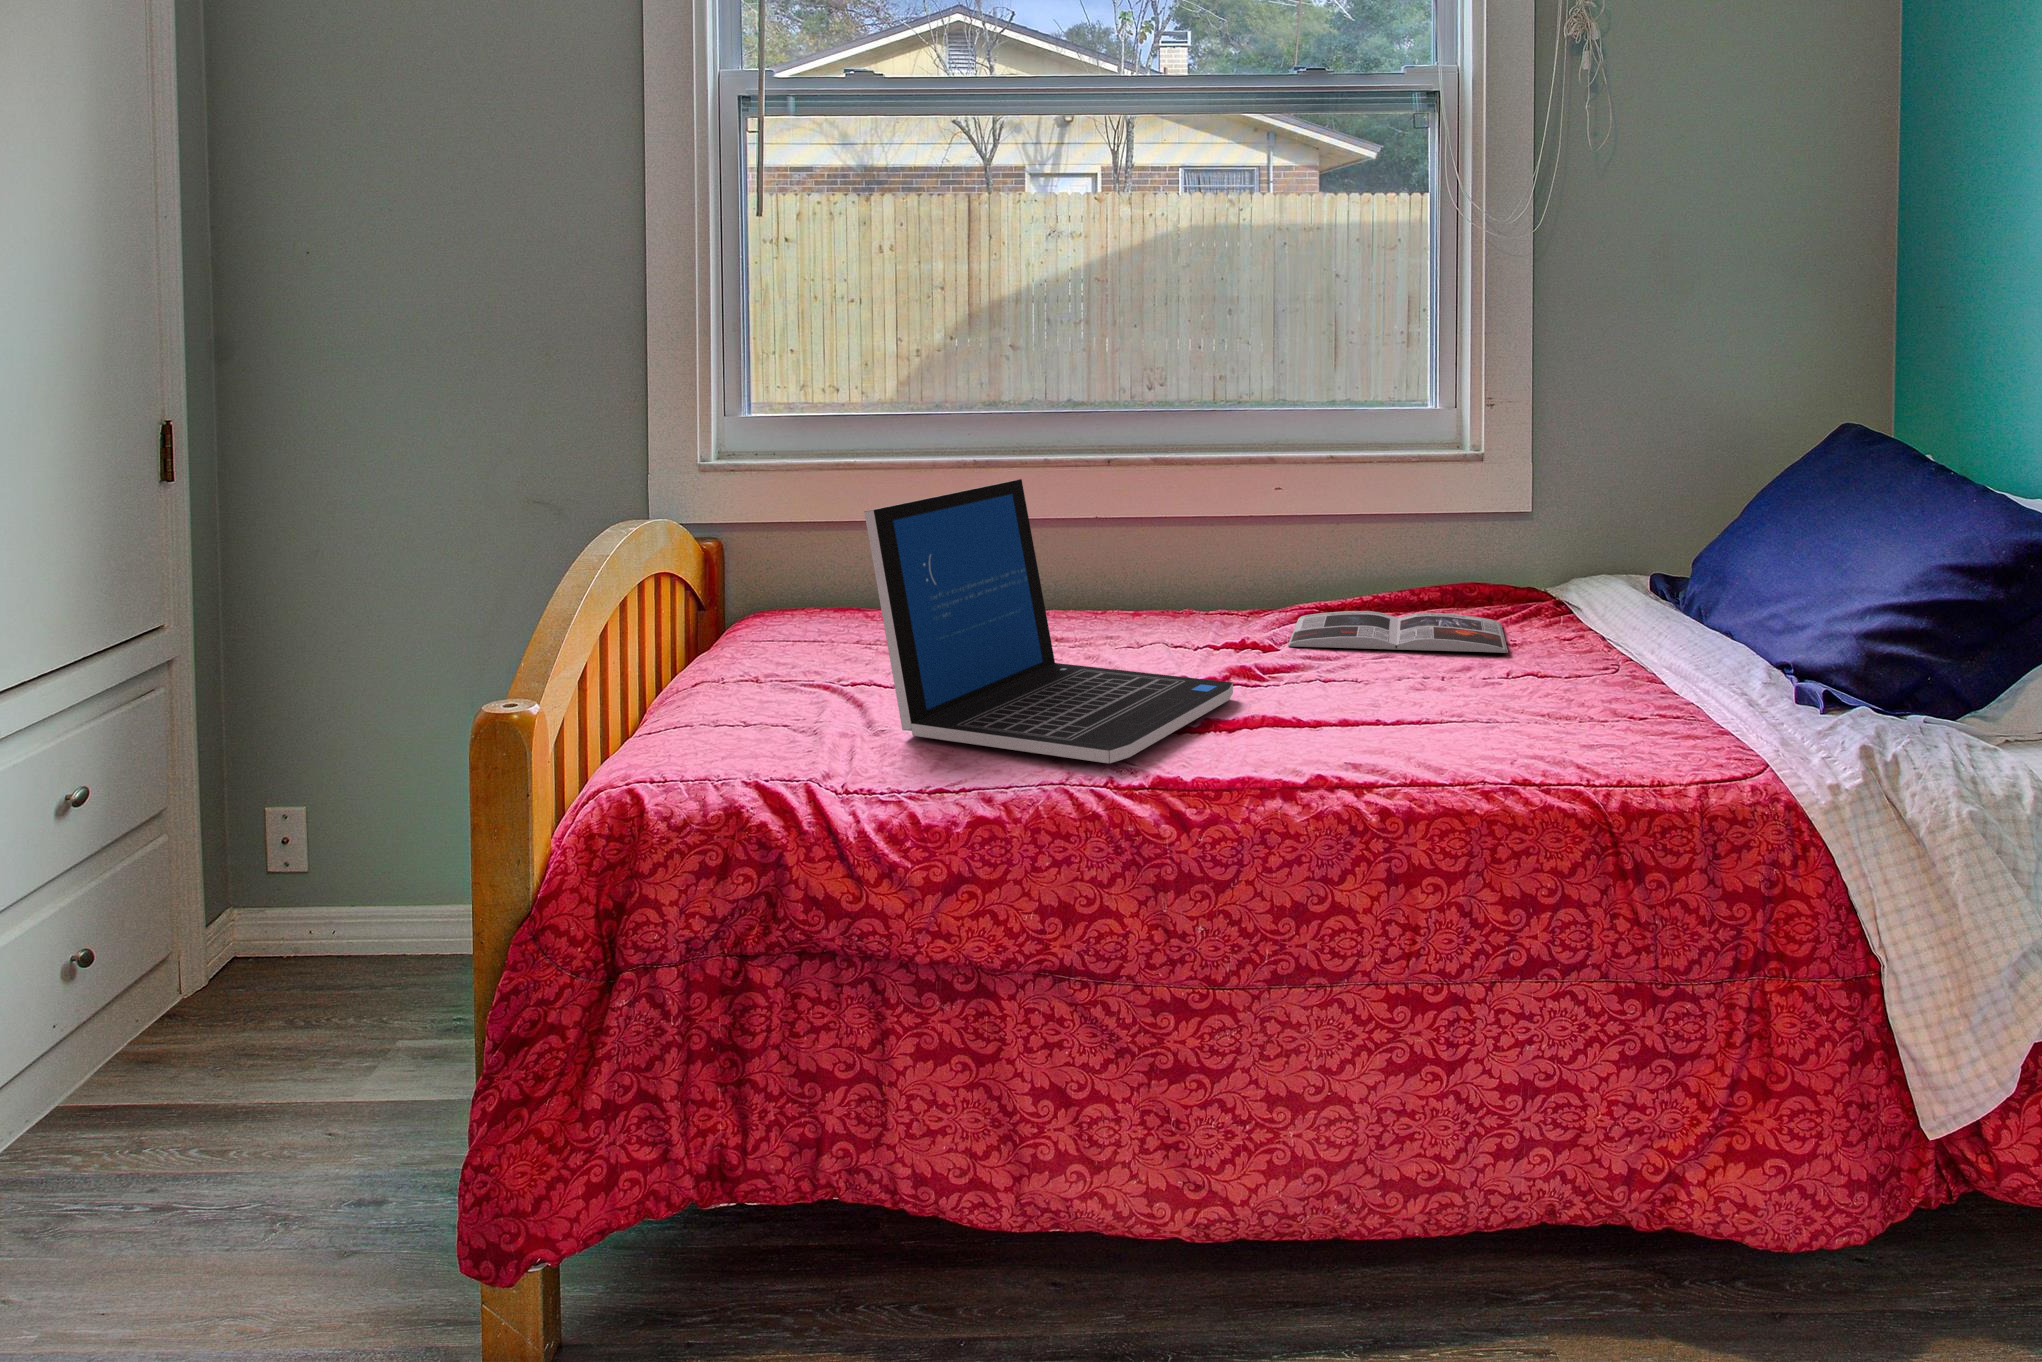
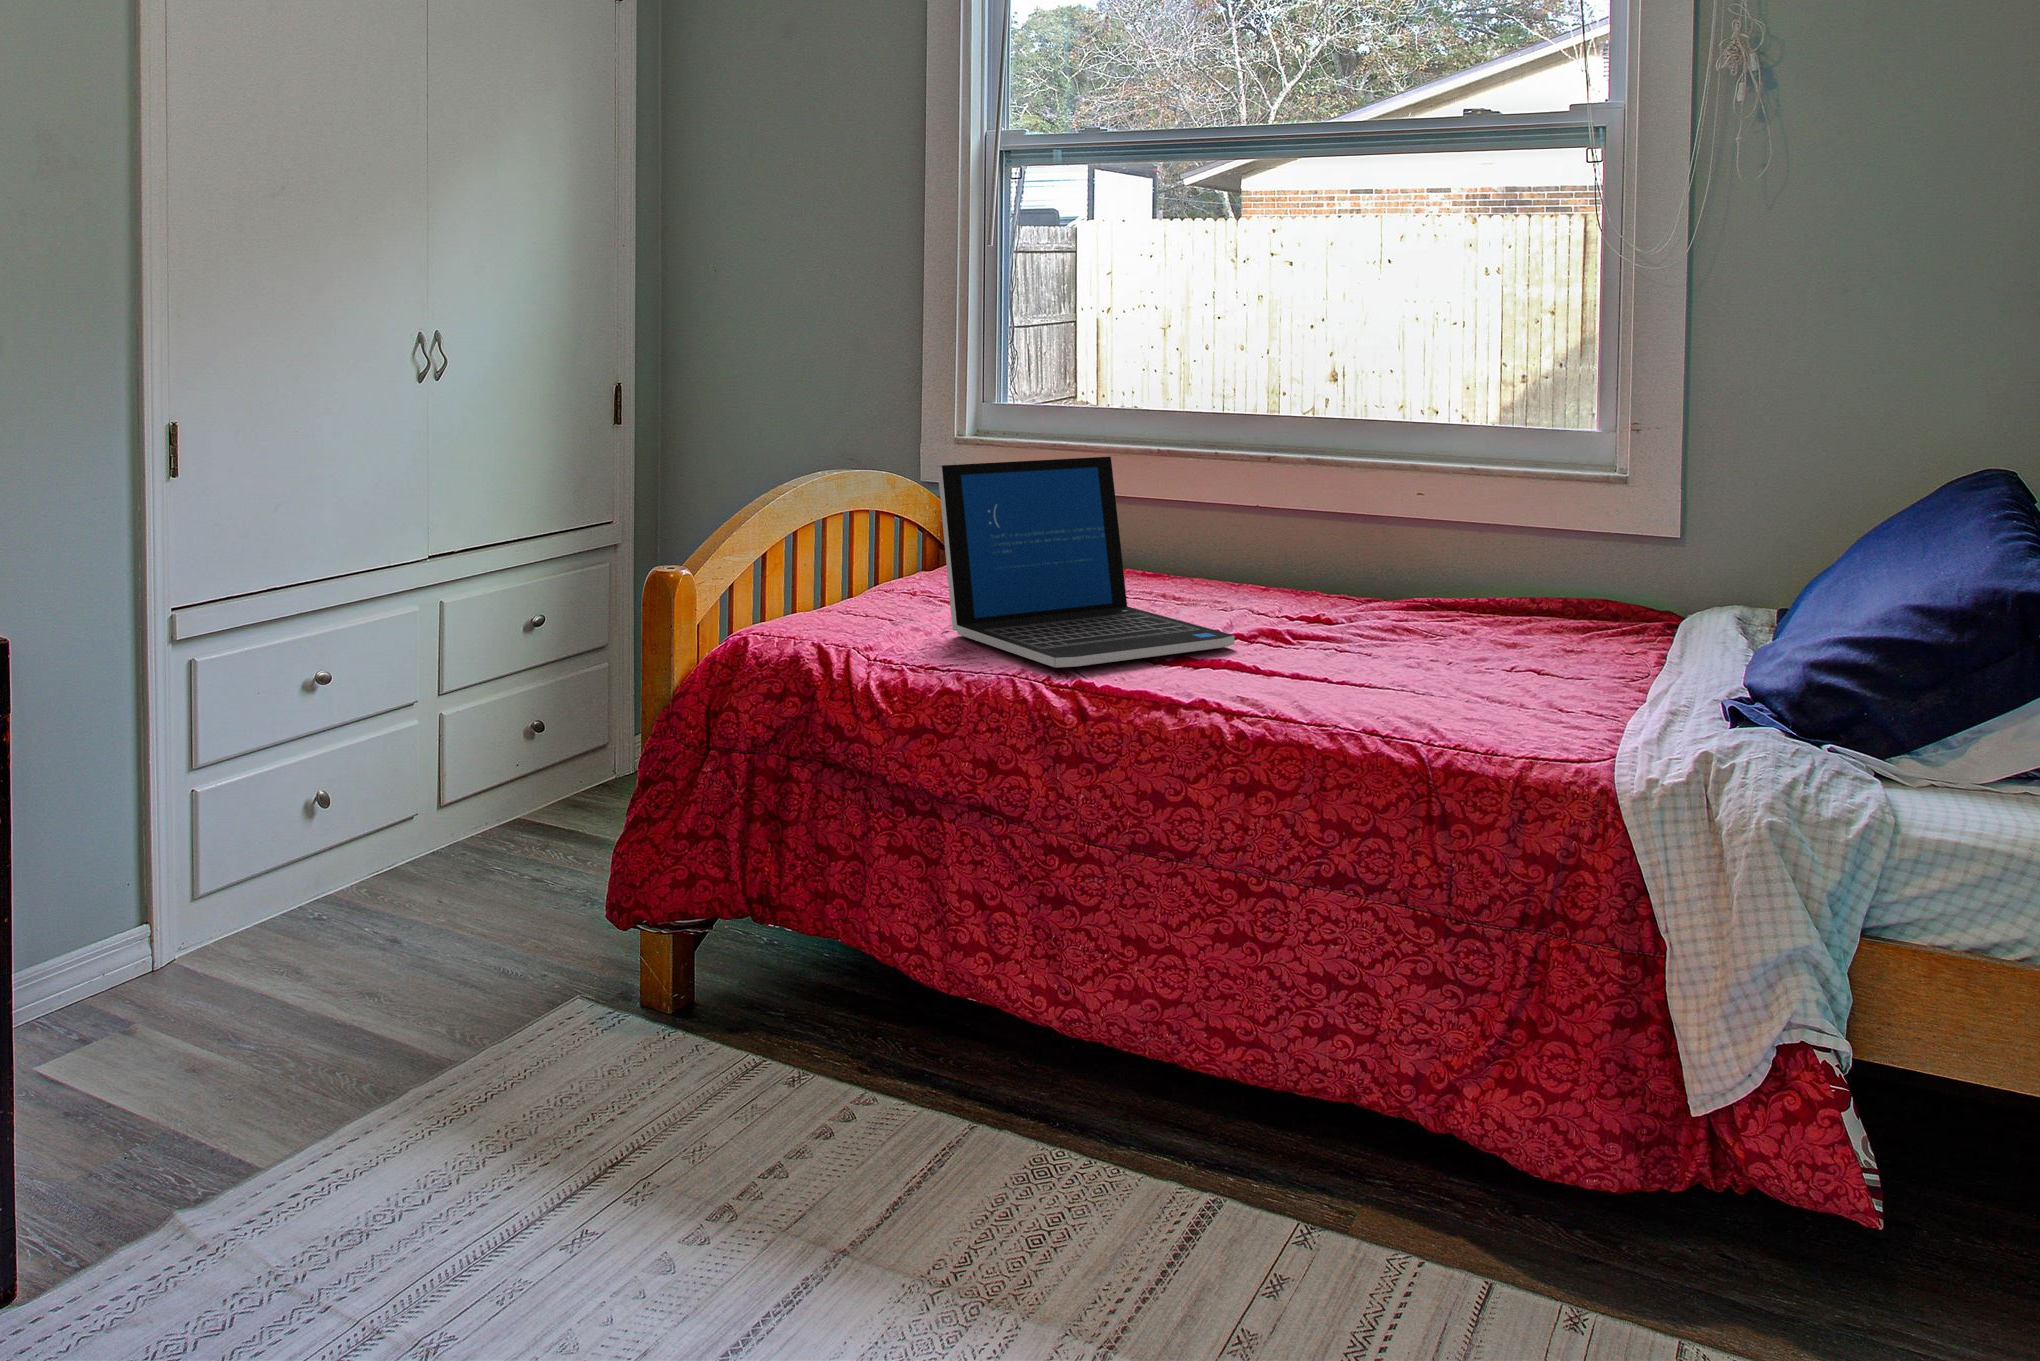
magazine: present [1288,611,1508,653] -> none [1353,604,1591,653]

